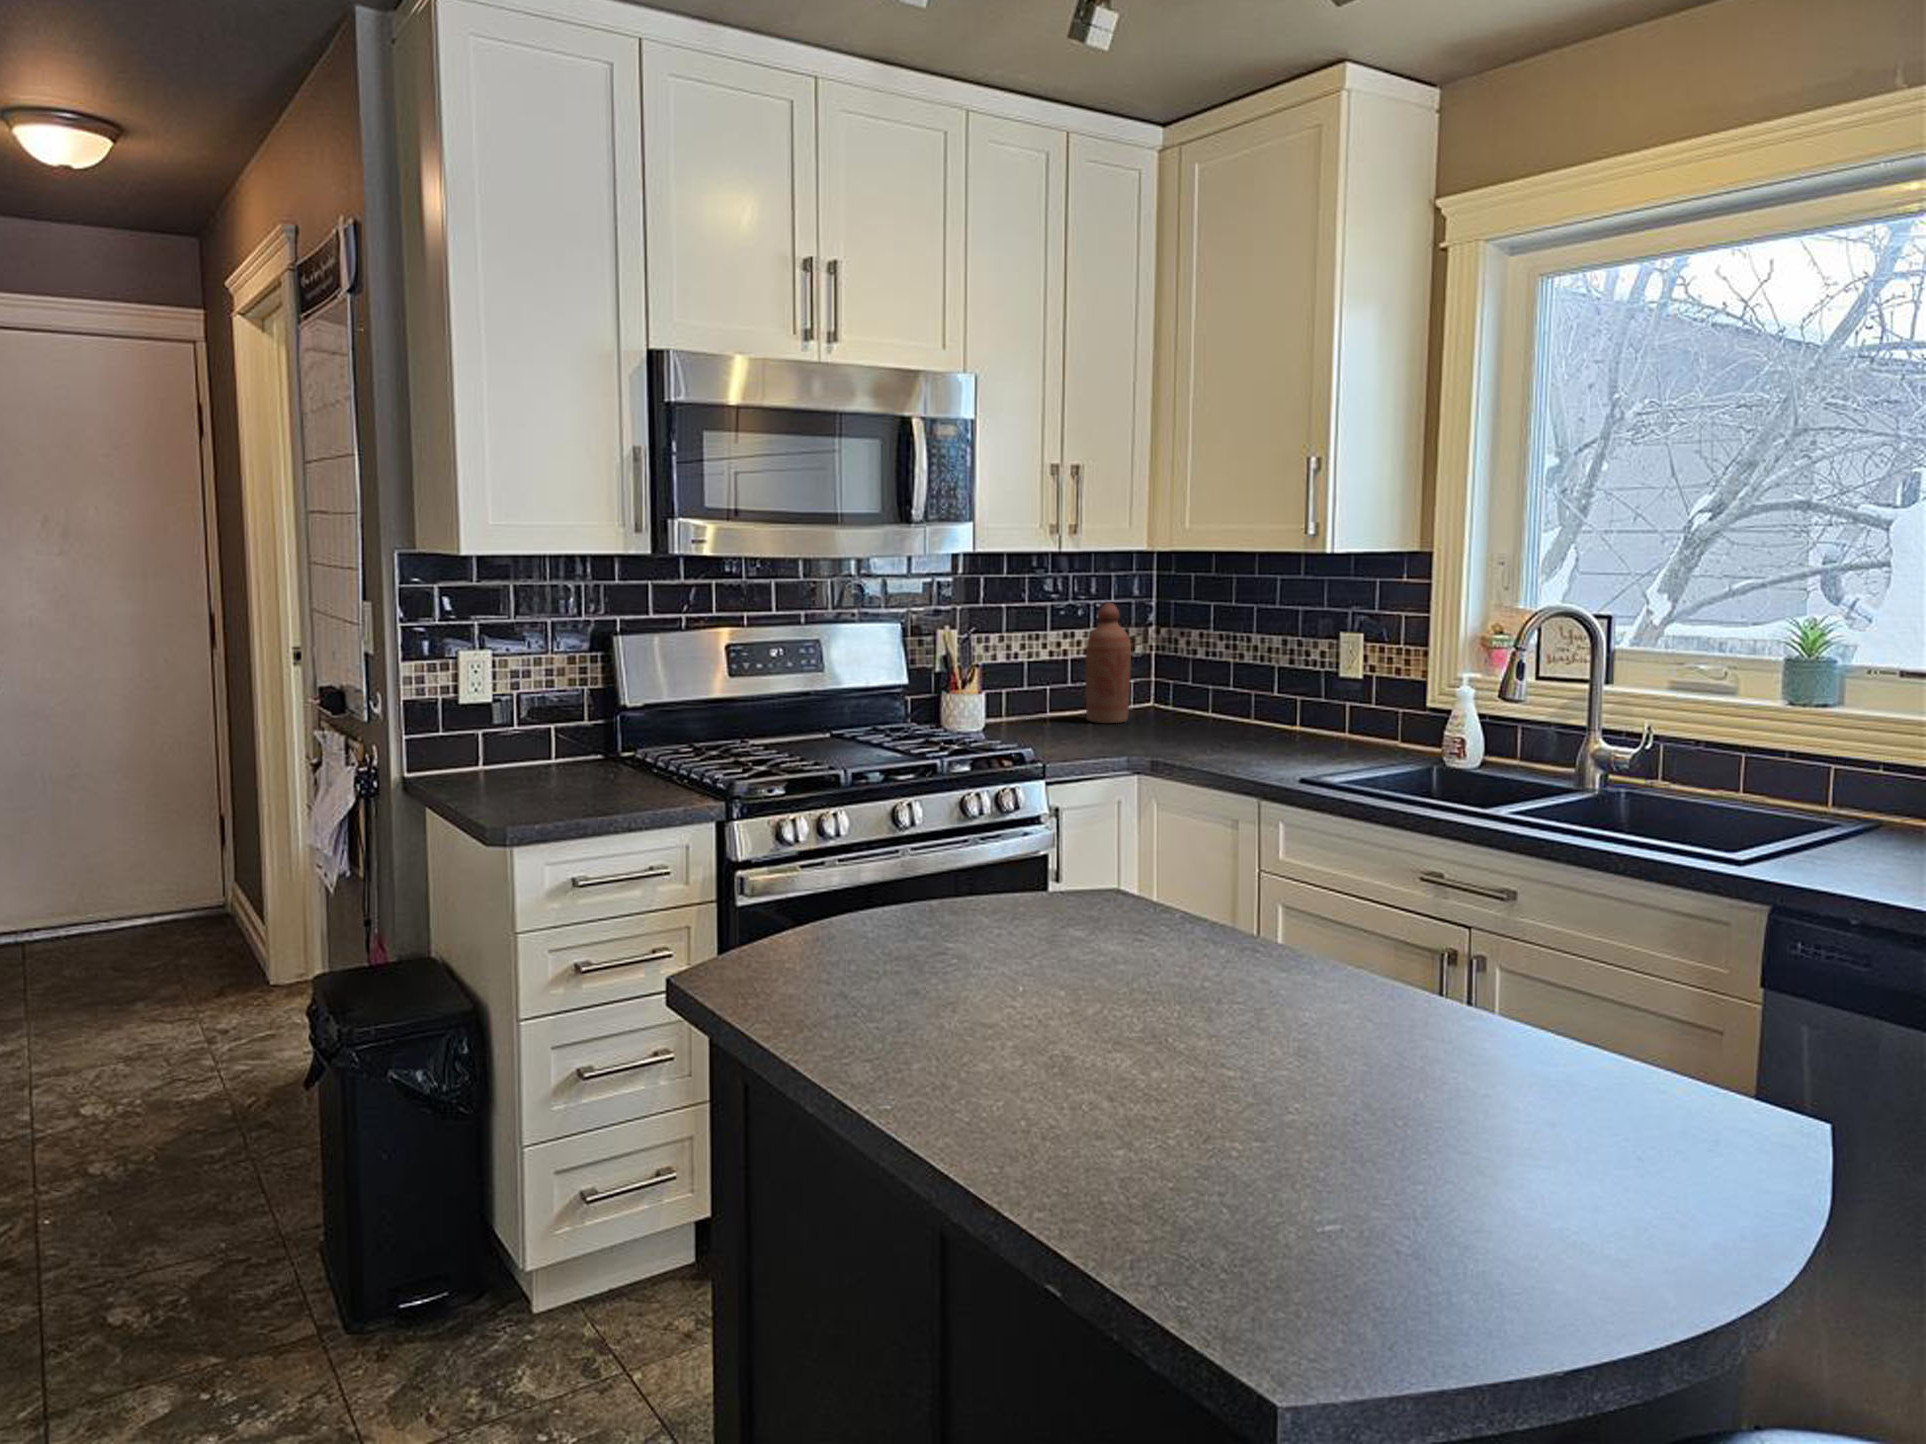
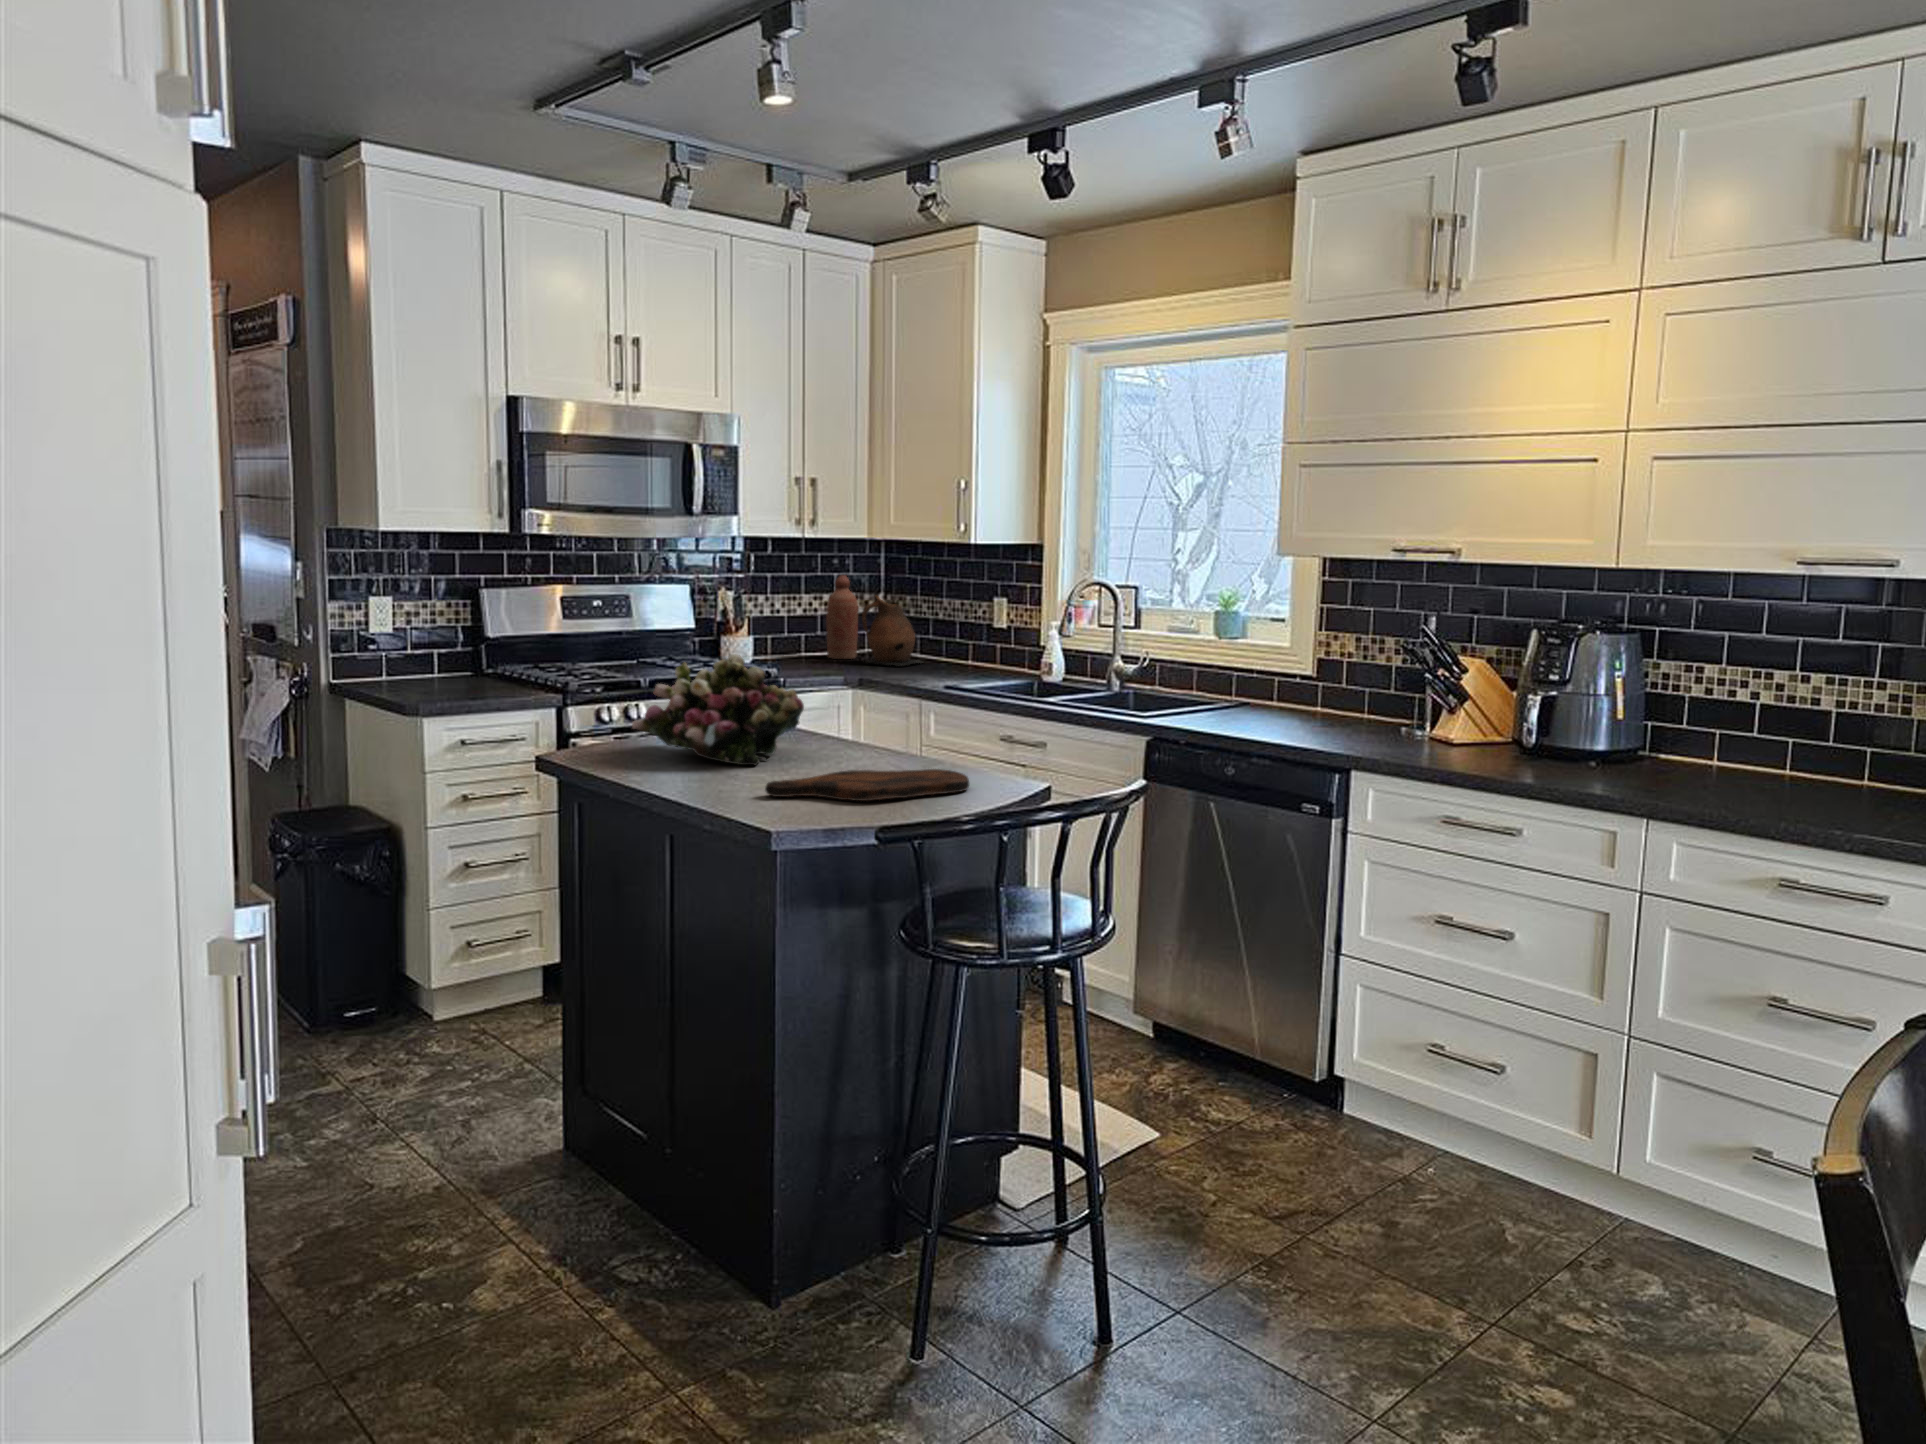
ceramic pitcher: none [1142,633,1233,738] -> present [862,596,921,666]
flower arrangement: none [857,779,1190,1021] -> present [632,654,804,765]
cutting board: none [1182,1067,1647,1192] -> present [765,769,969,801]

